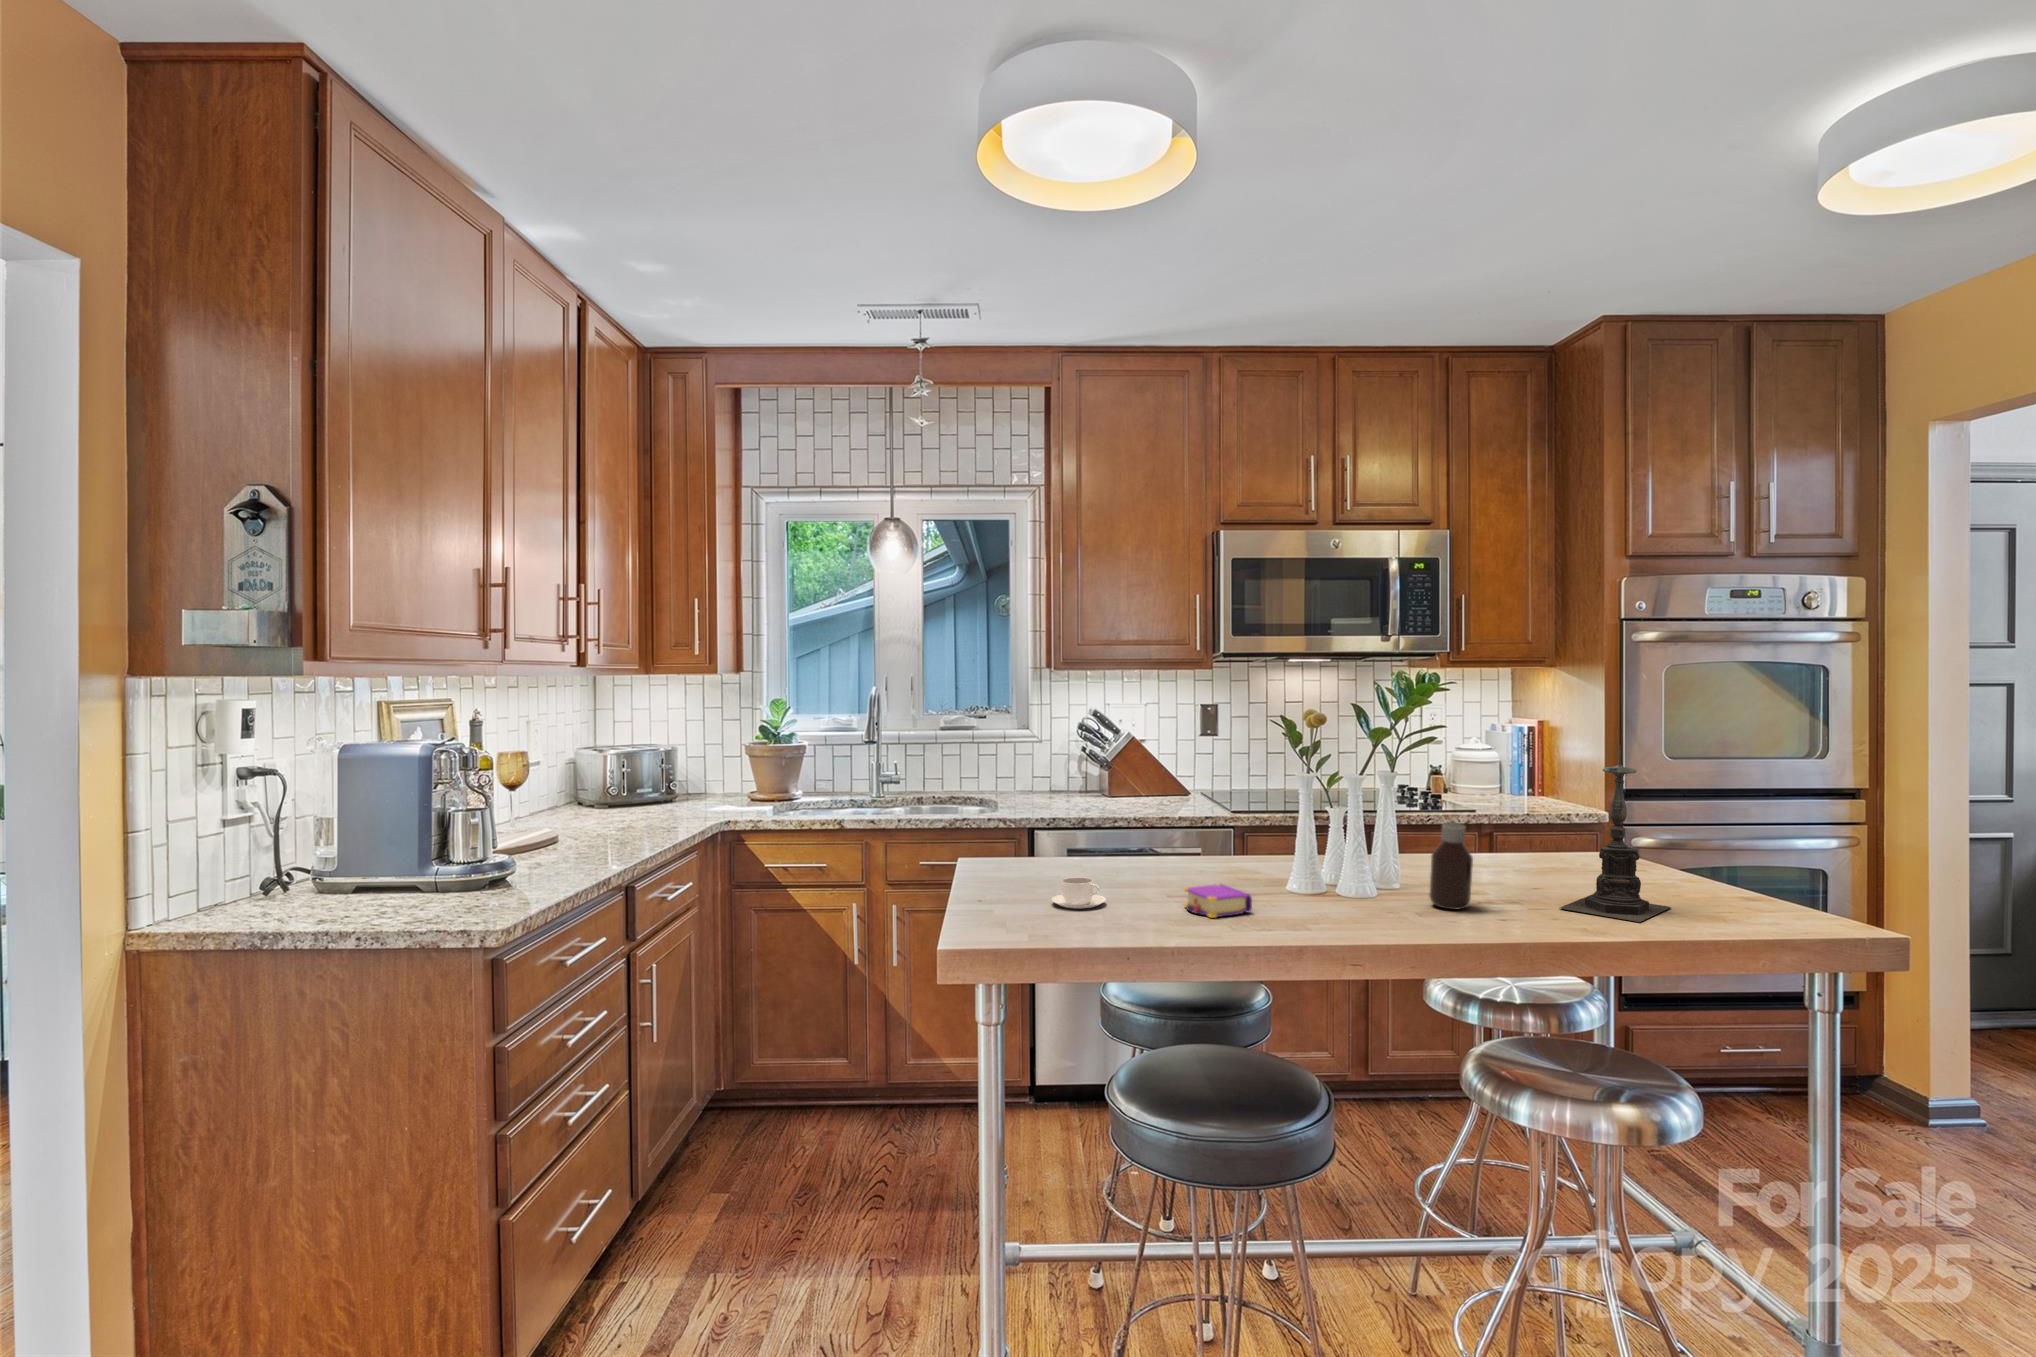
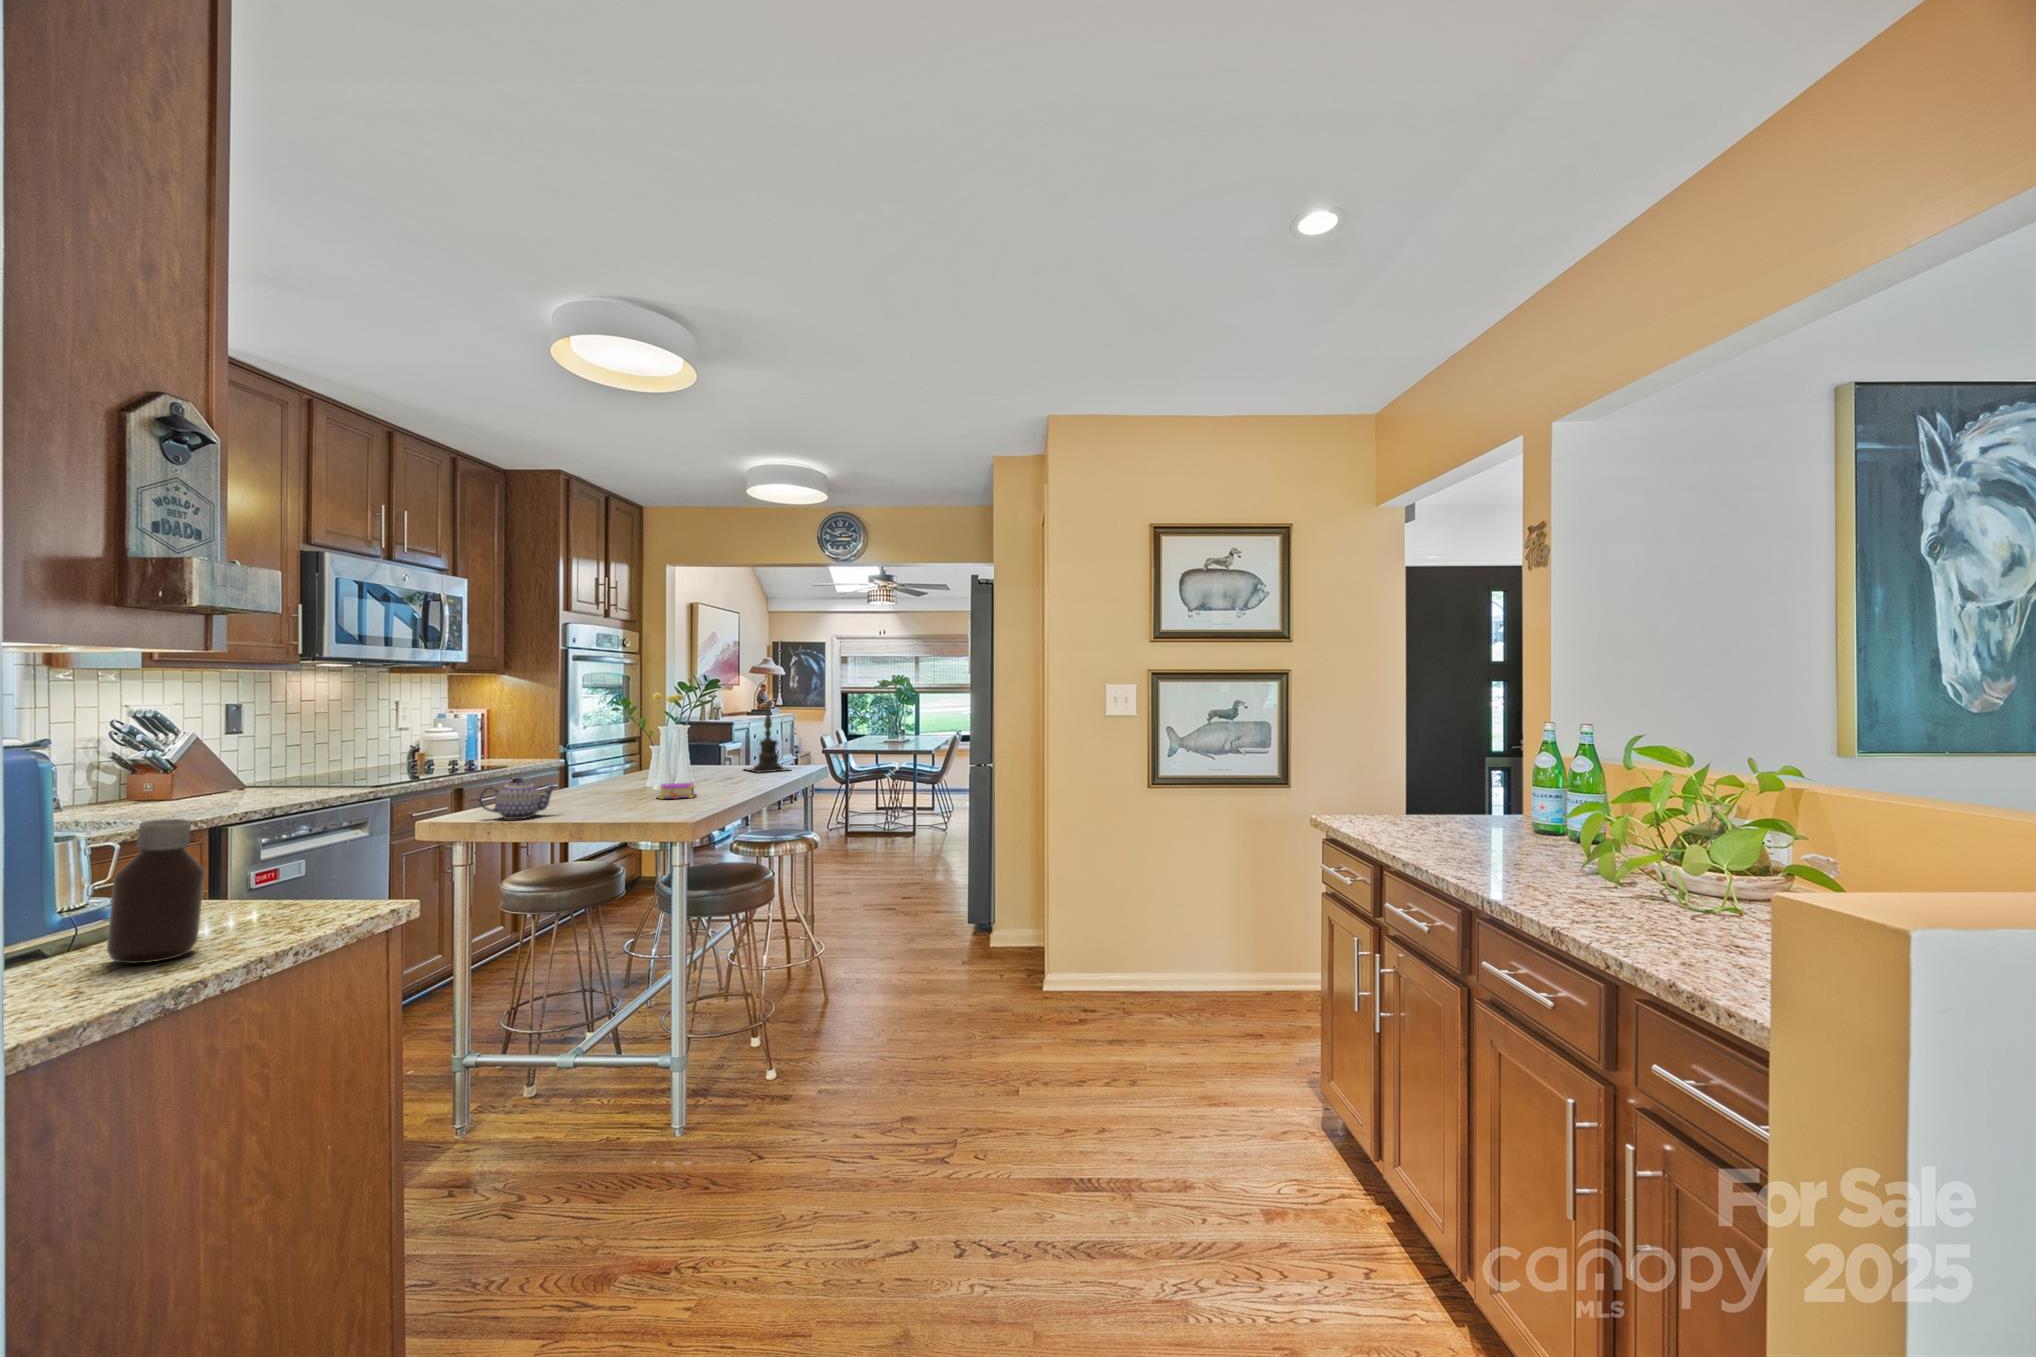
bottle: present [1429,822,1473,910] -> present [107,819,205,963]
teapot: none [990,835,1040,887] -> present [479,778,555,819]
coffee cup: present [1051,877,1106,909] -> none [591,792,634,812]

